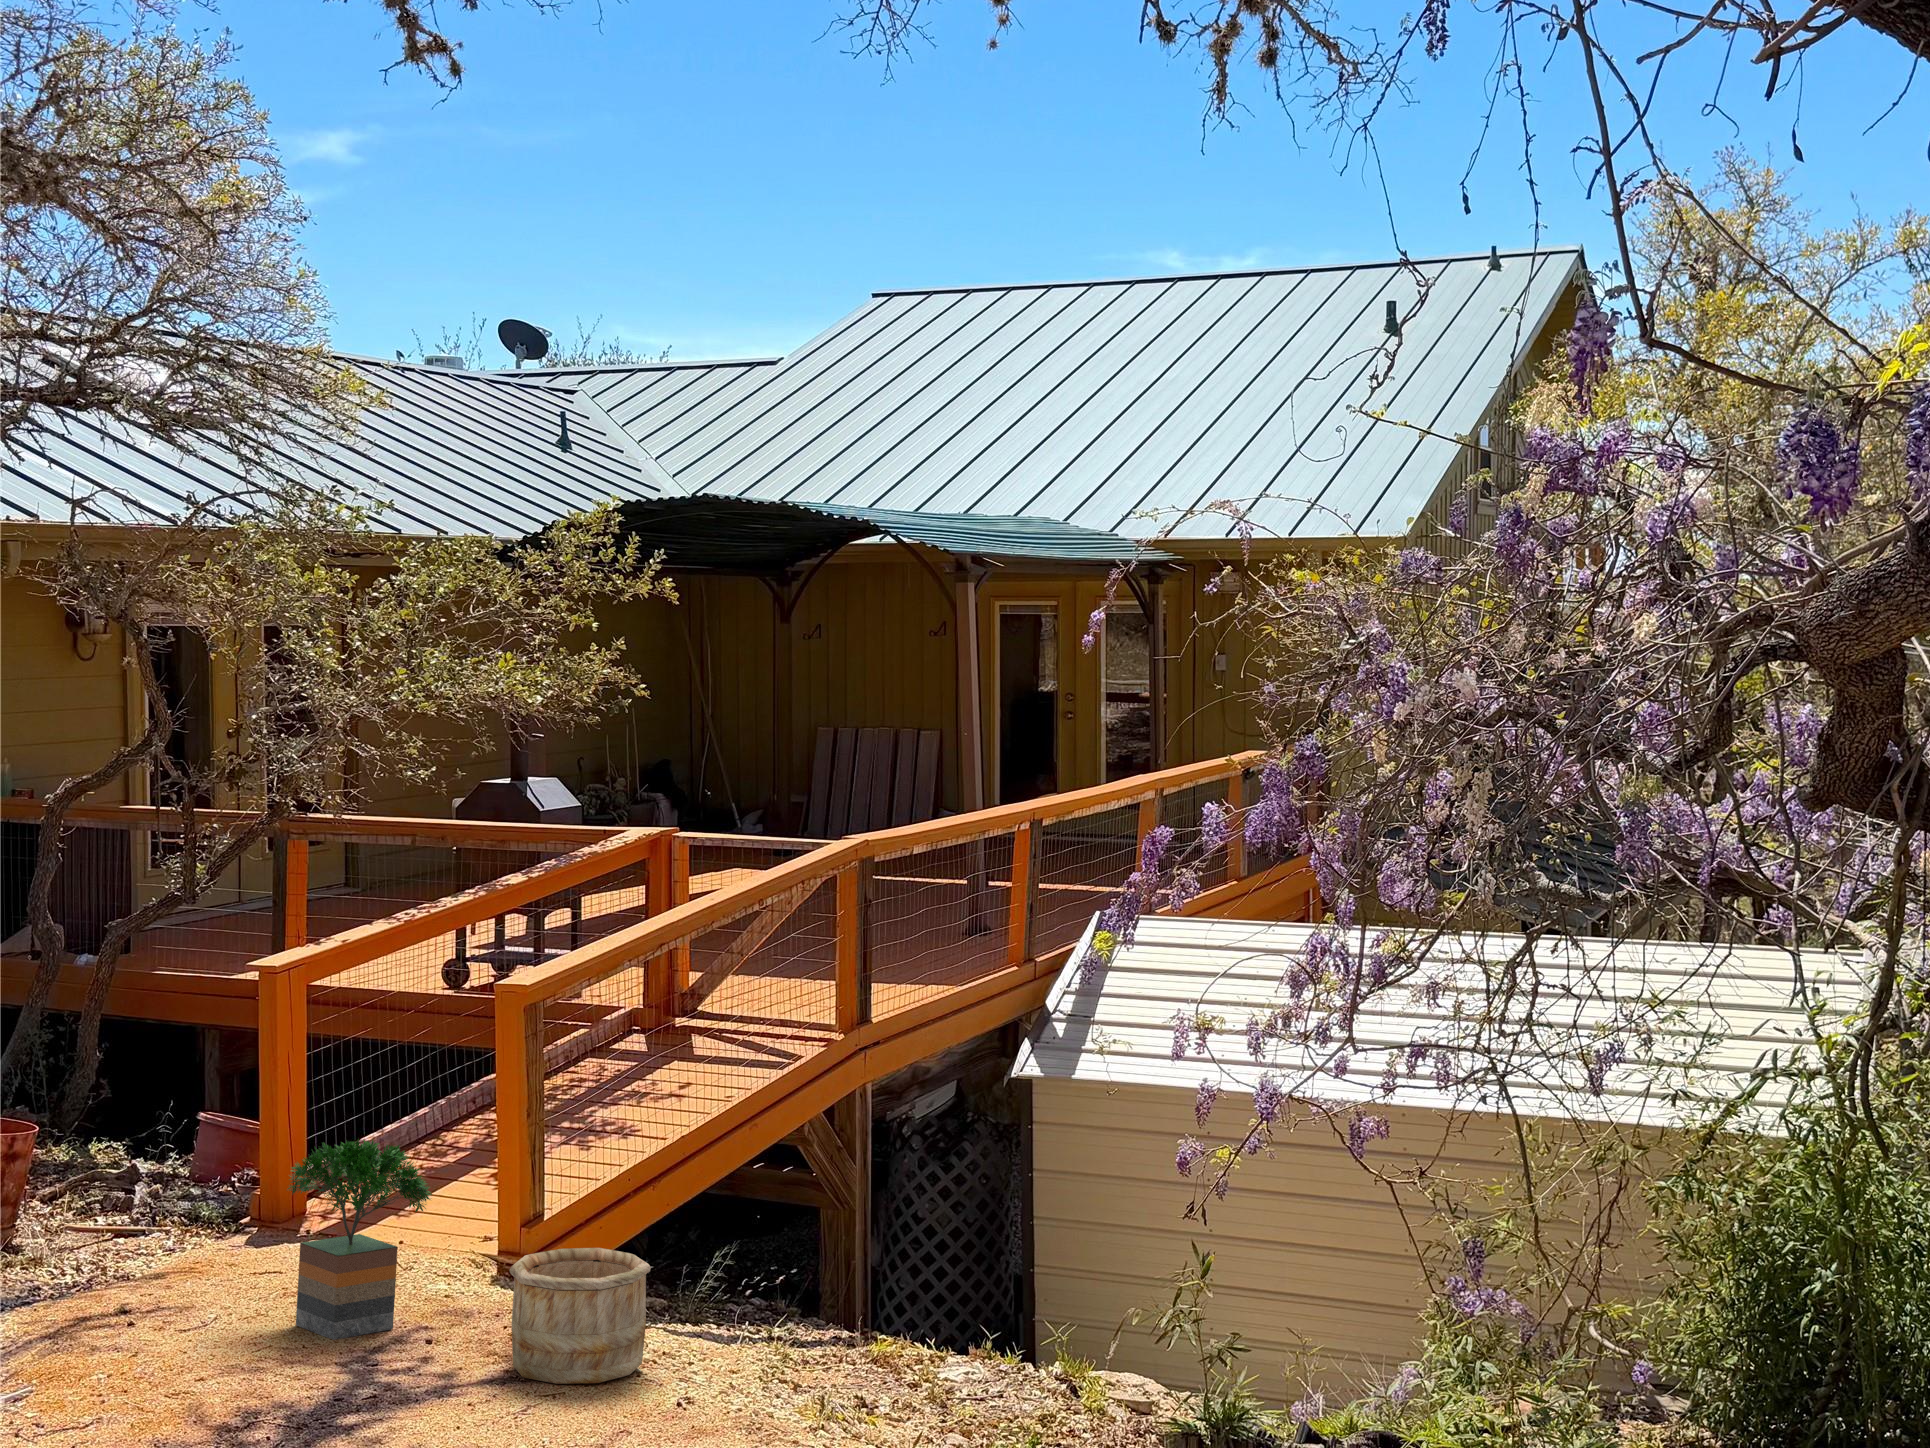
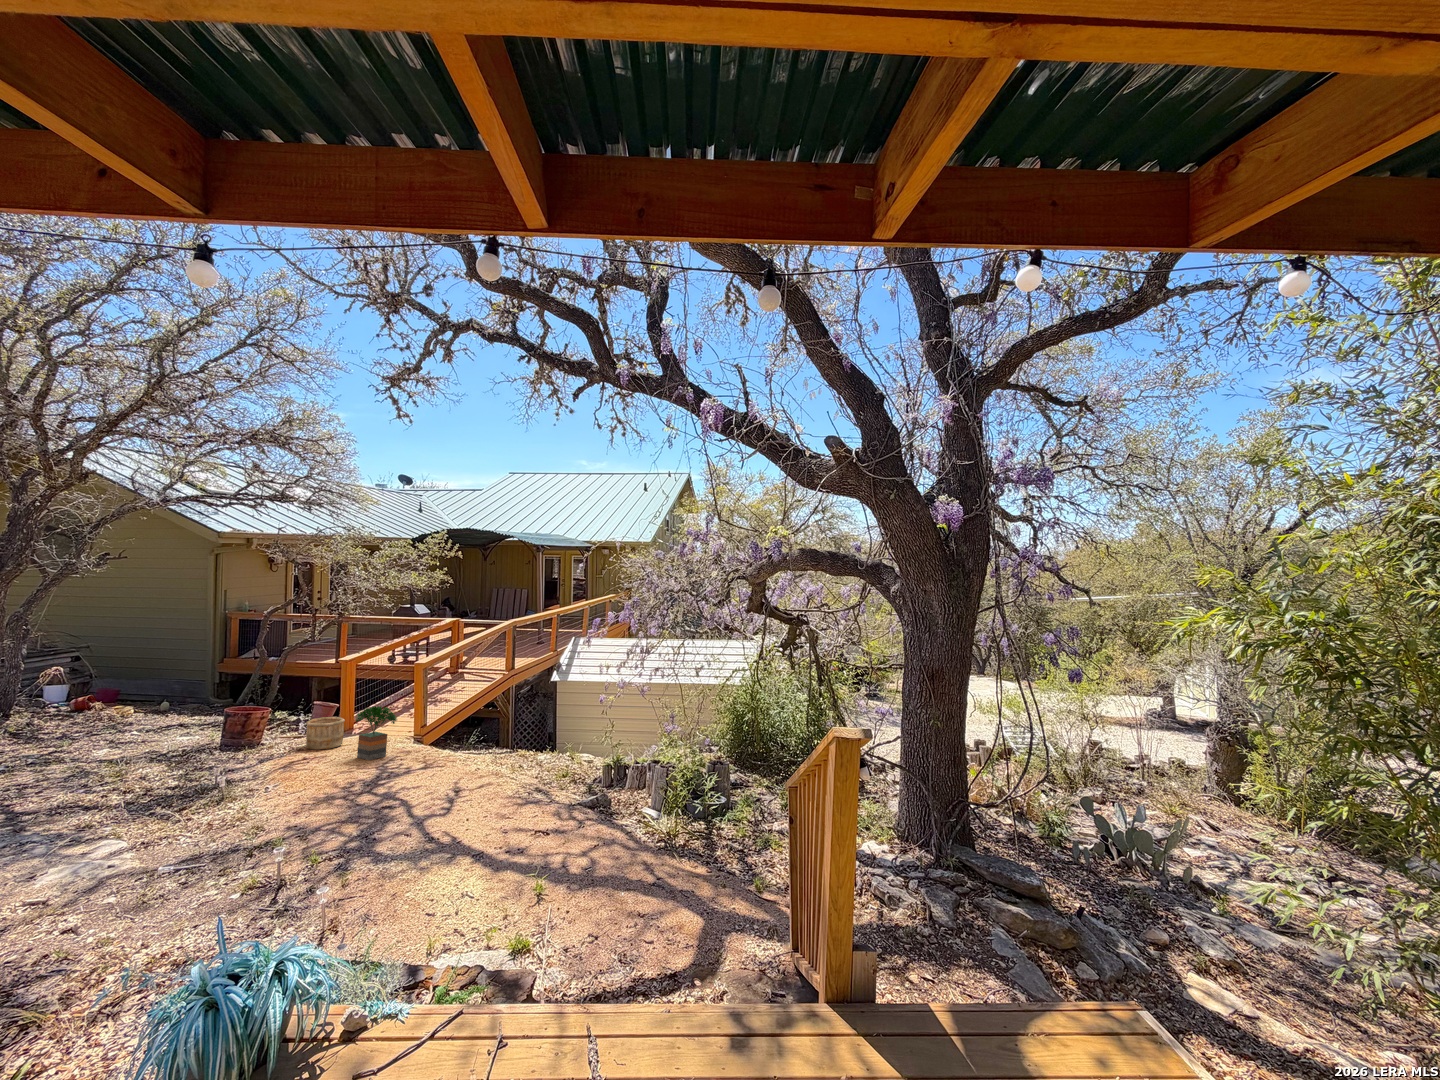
wooden bucket: present [510,1248,651,1384] -> present [306,717,345,750]

